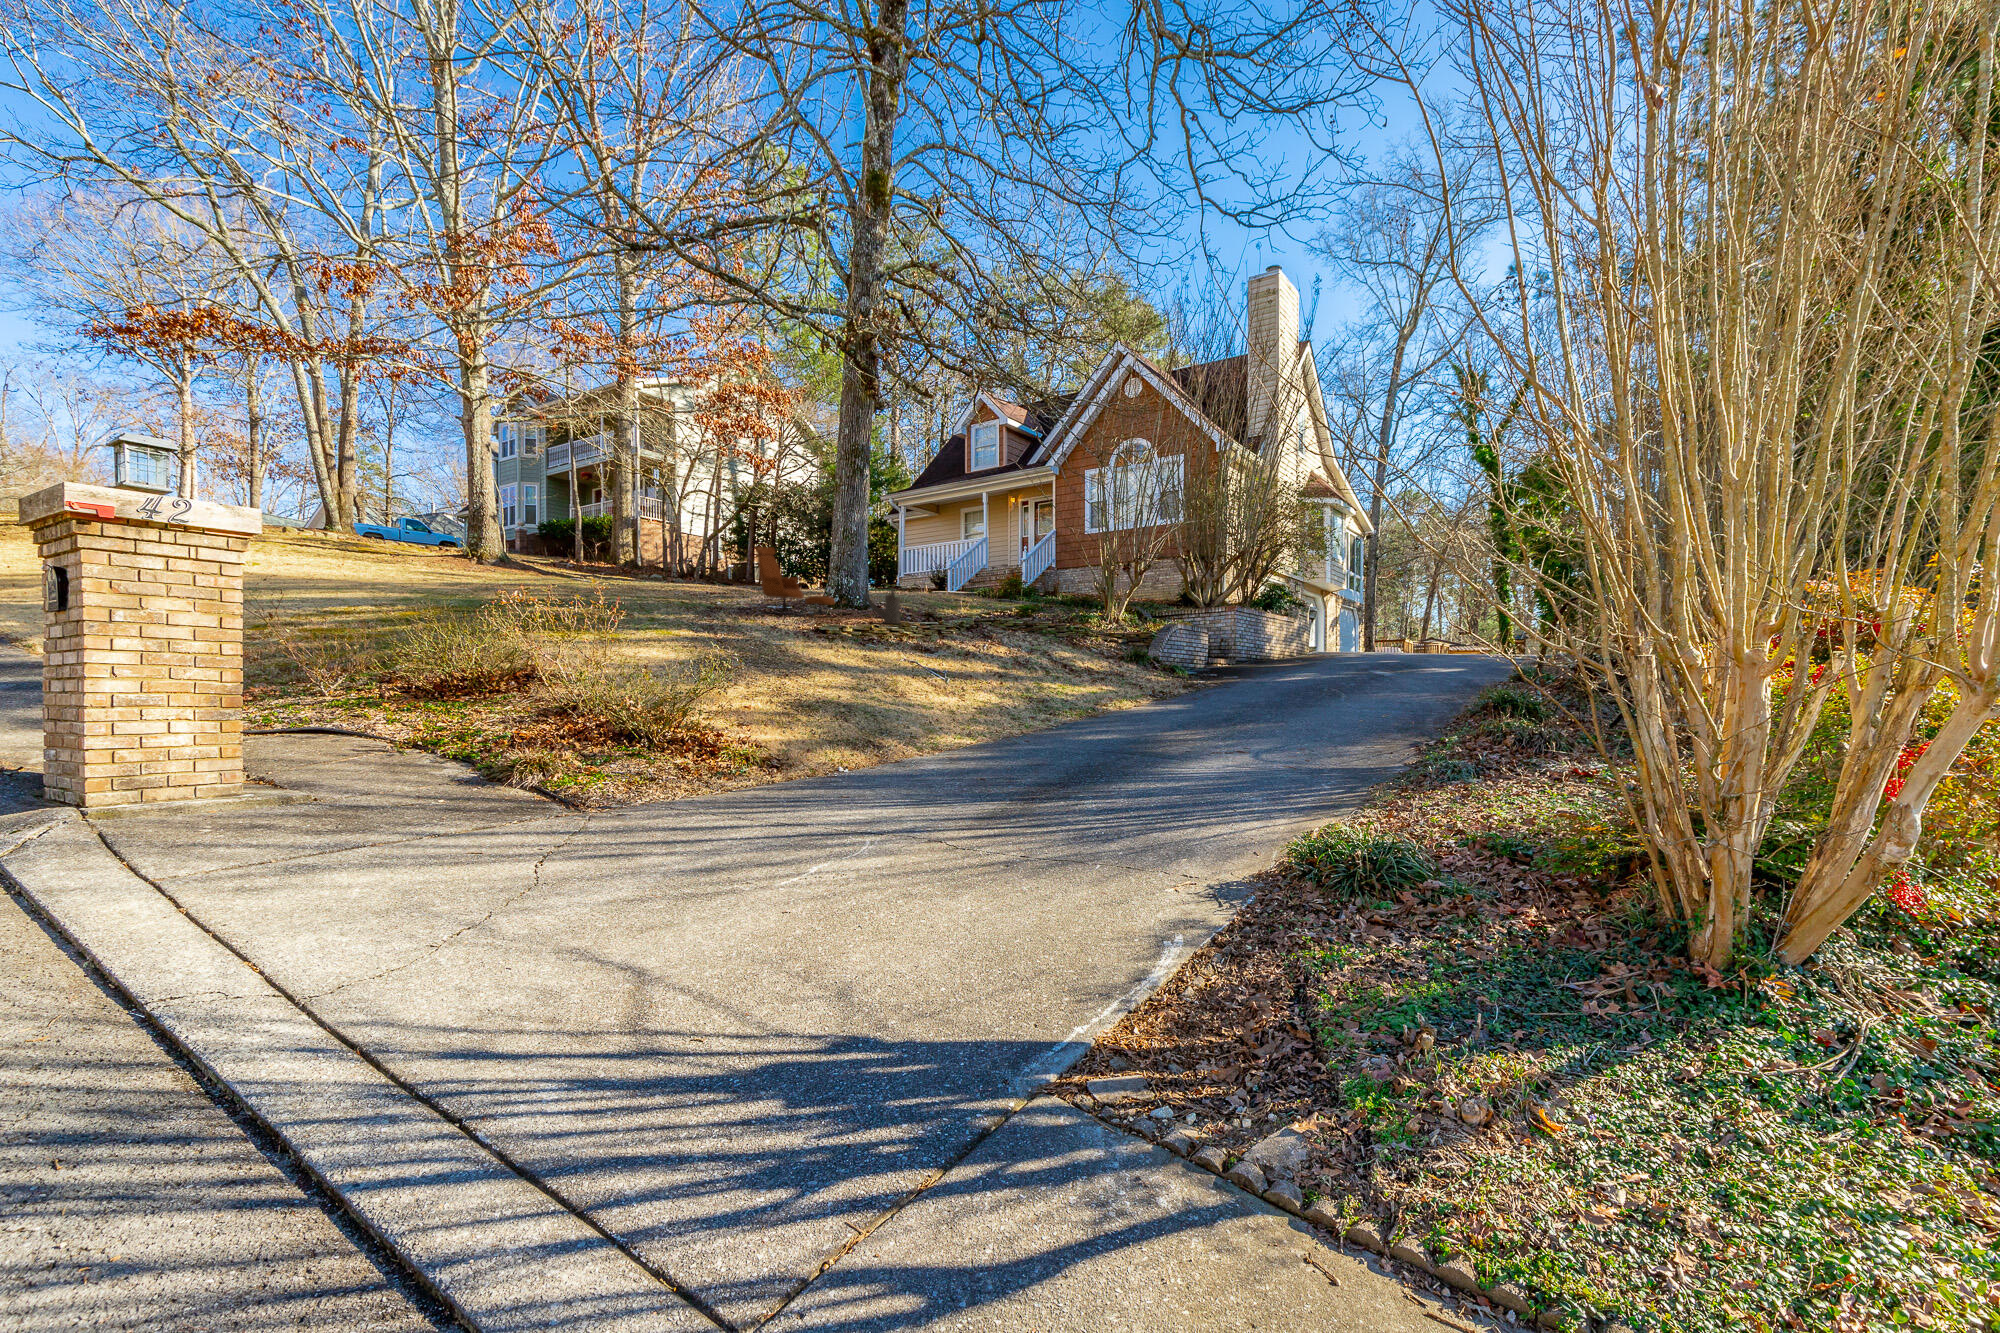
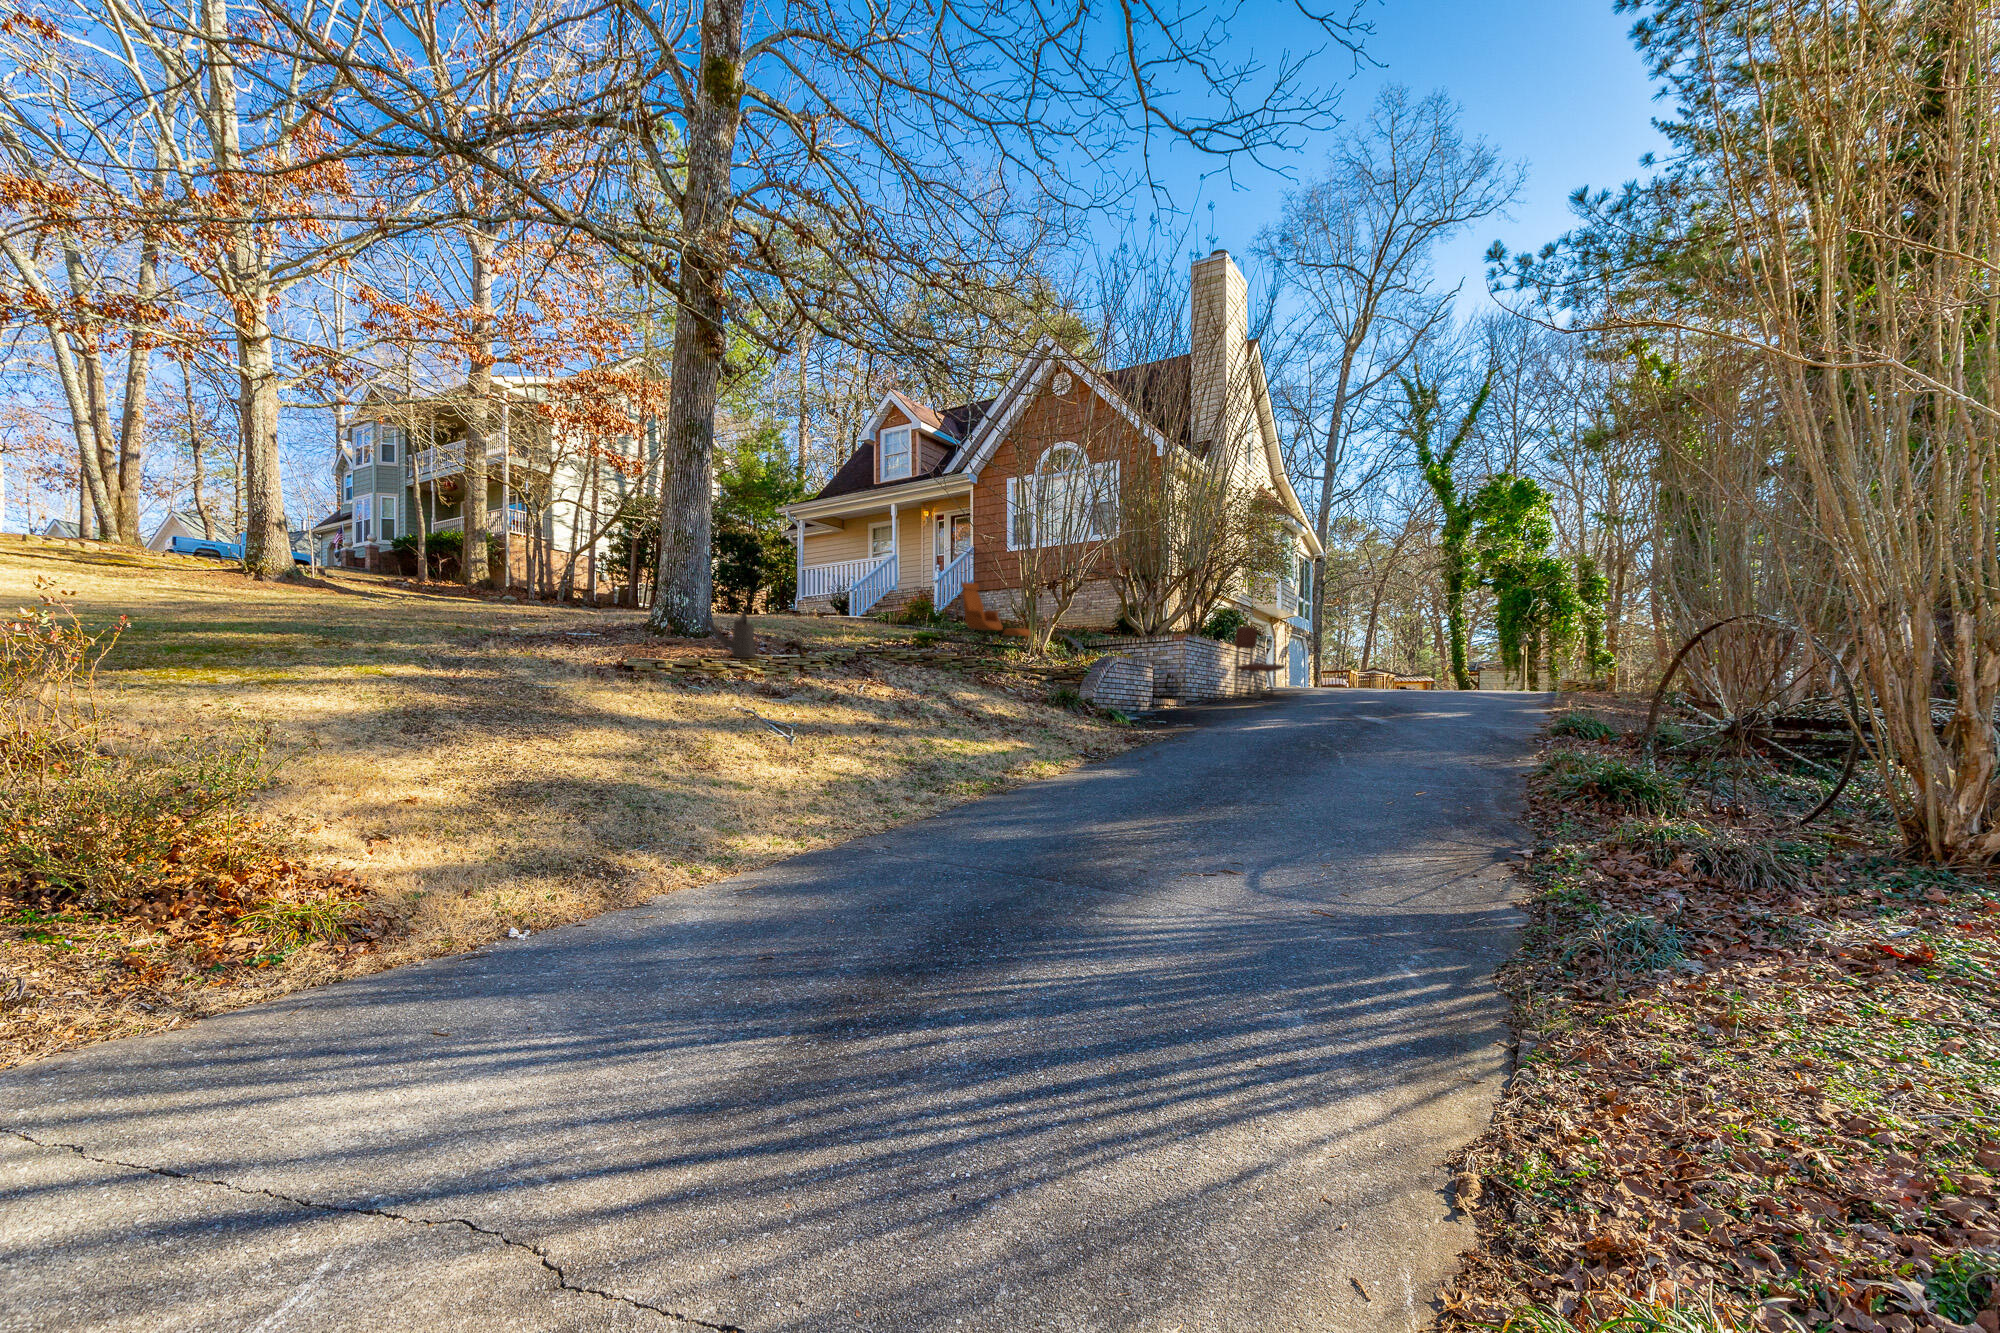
lounge chair: present [756,546,835,615] -> present [961,582,1031,645]
bench: none [1281,599,1328,661] -> present [1233,627,1285,699]

